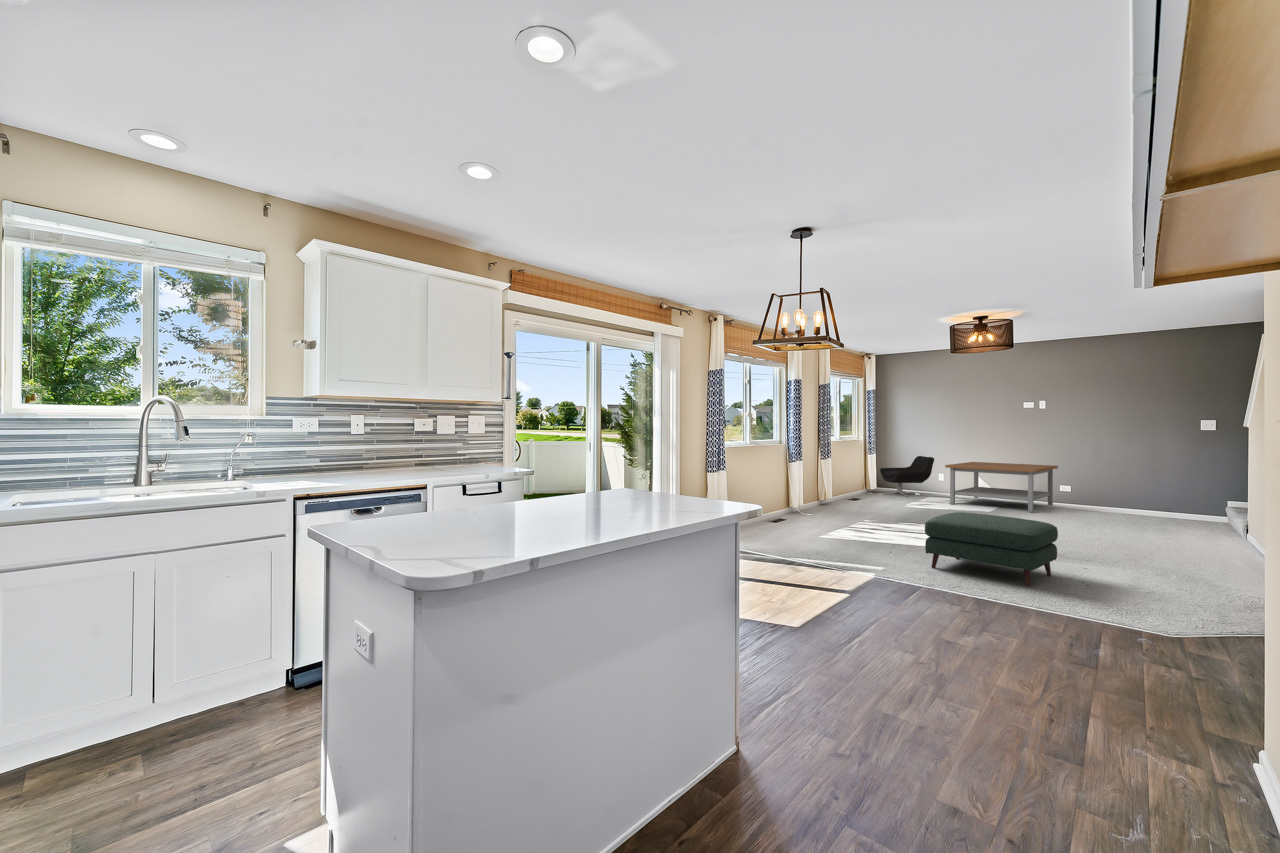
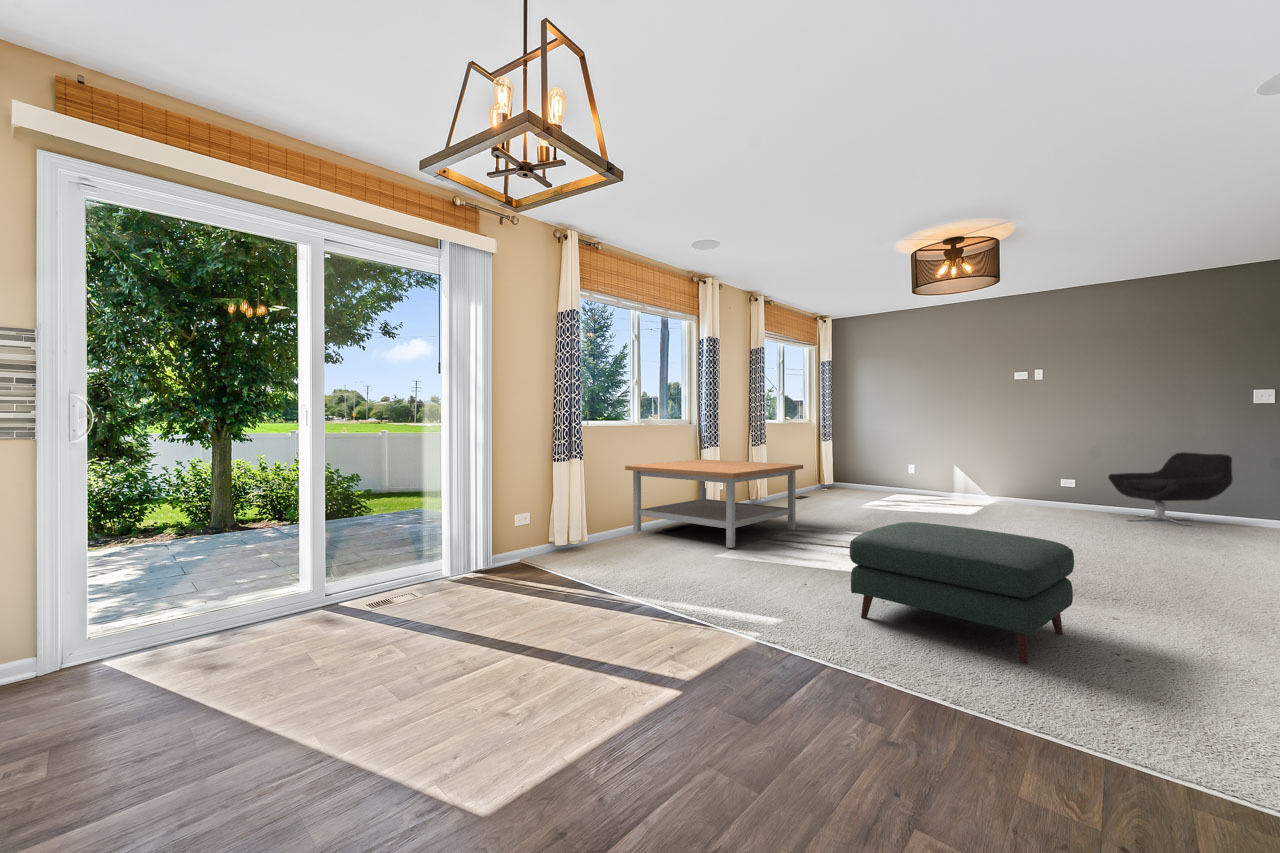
lounge chair: present [880,456,934,496] -> present [1108,452,1232,525]
coffee table: present [945,462,1058,512] -> present [625,459,803,548]

